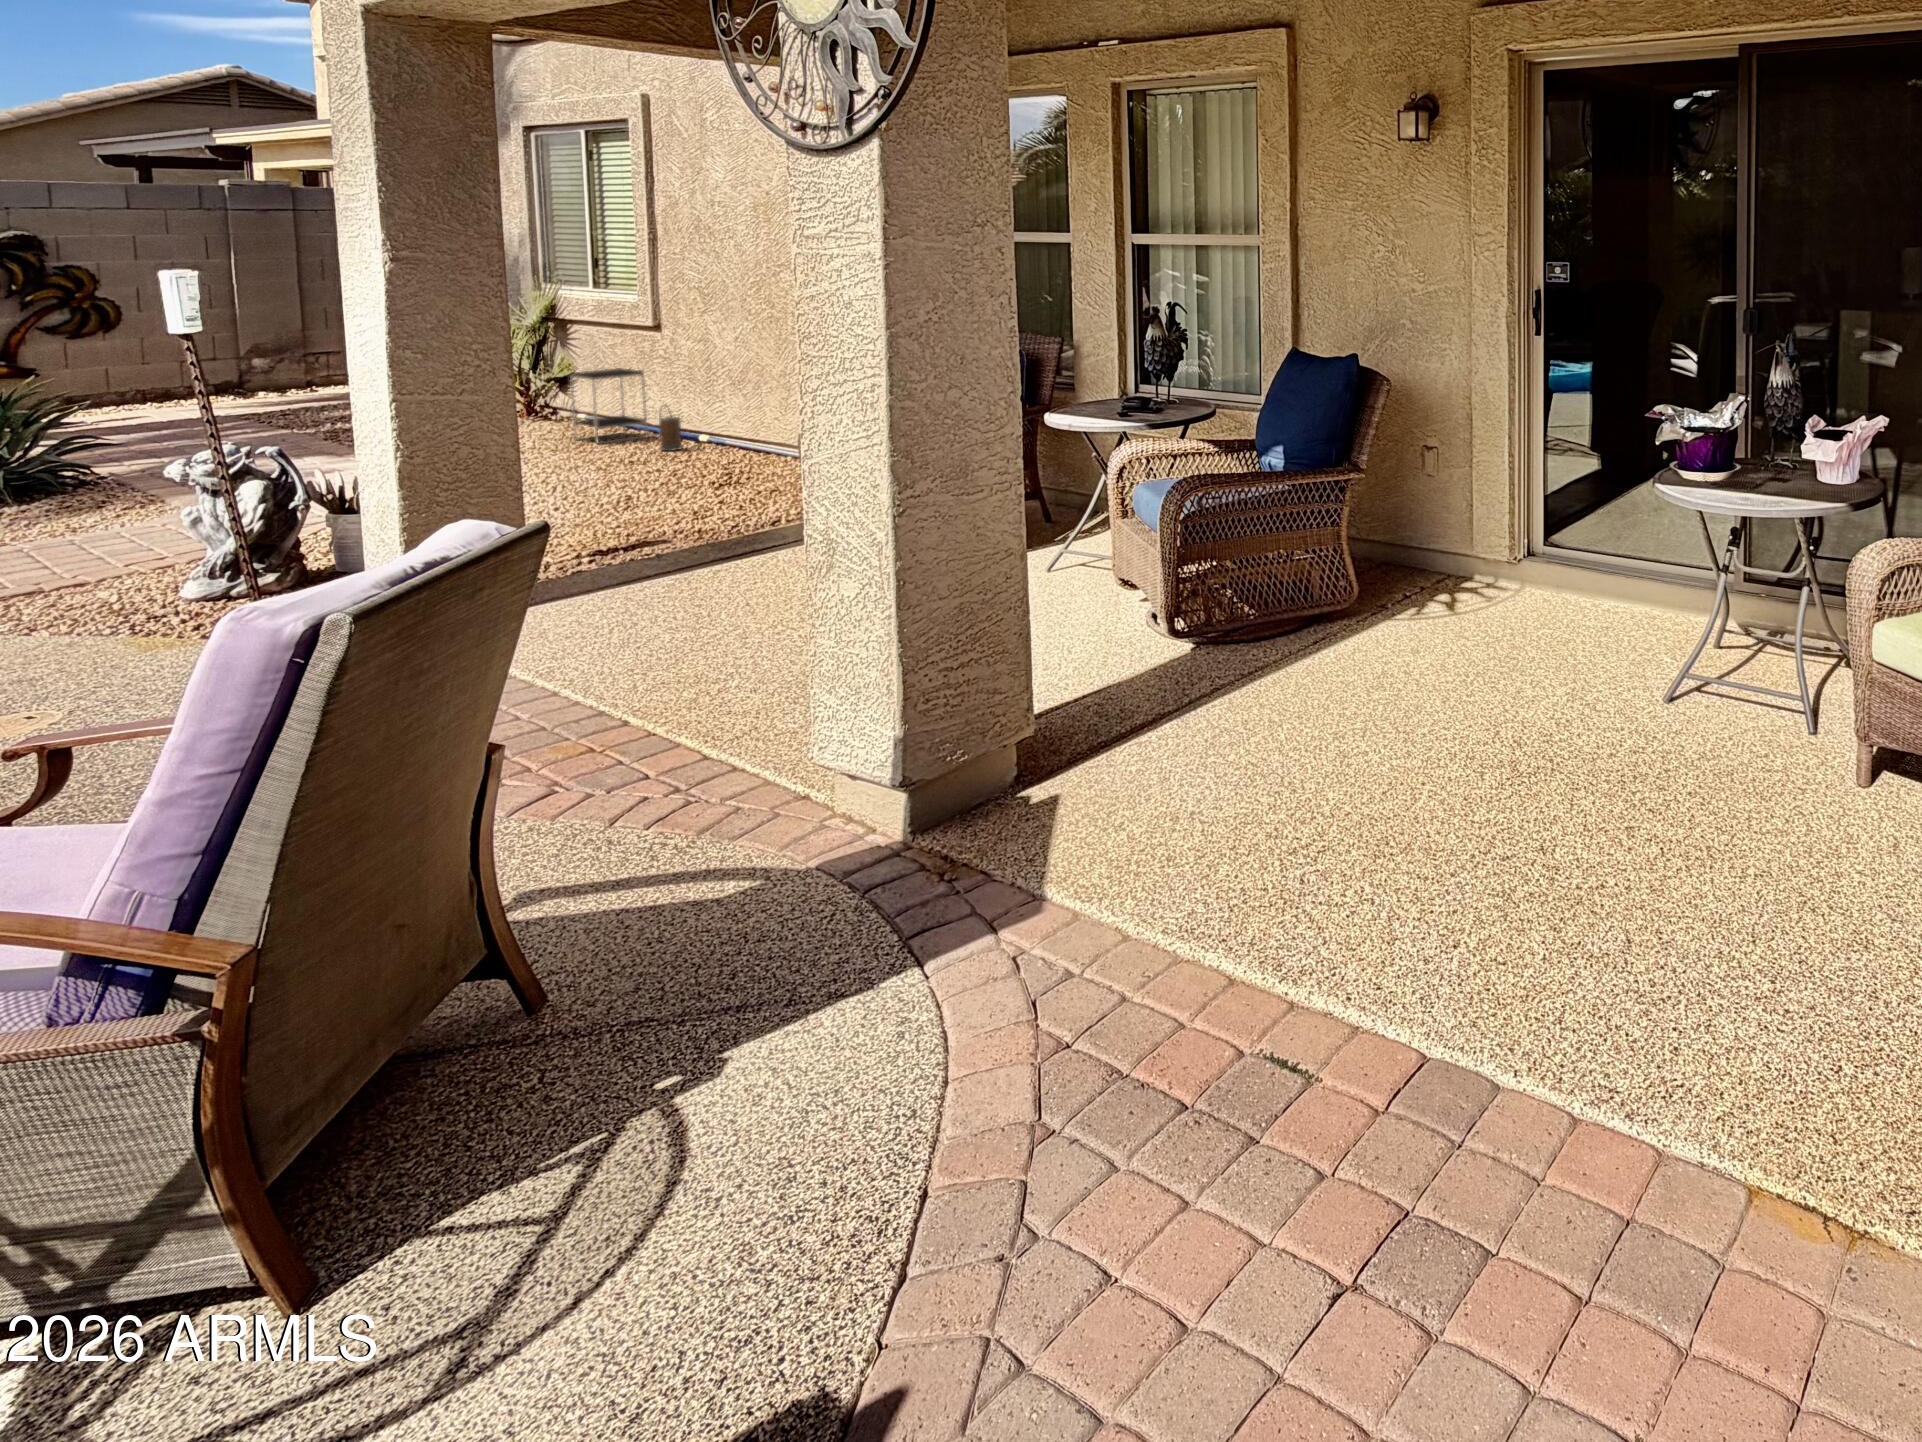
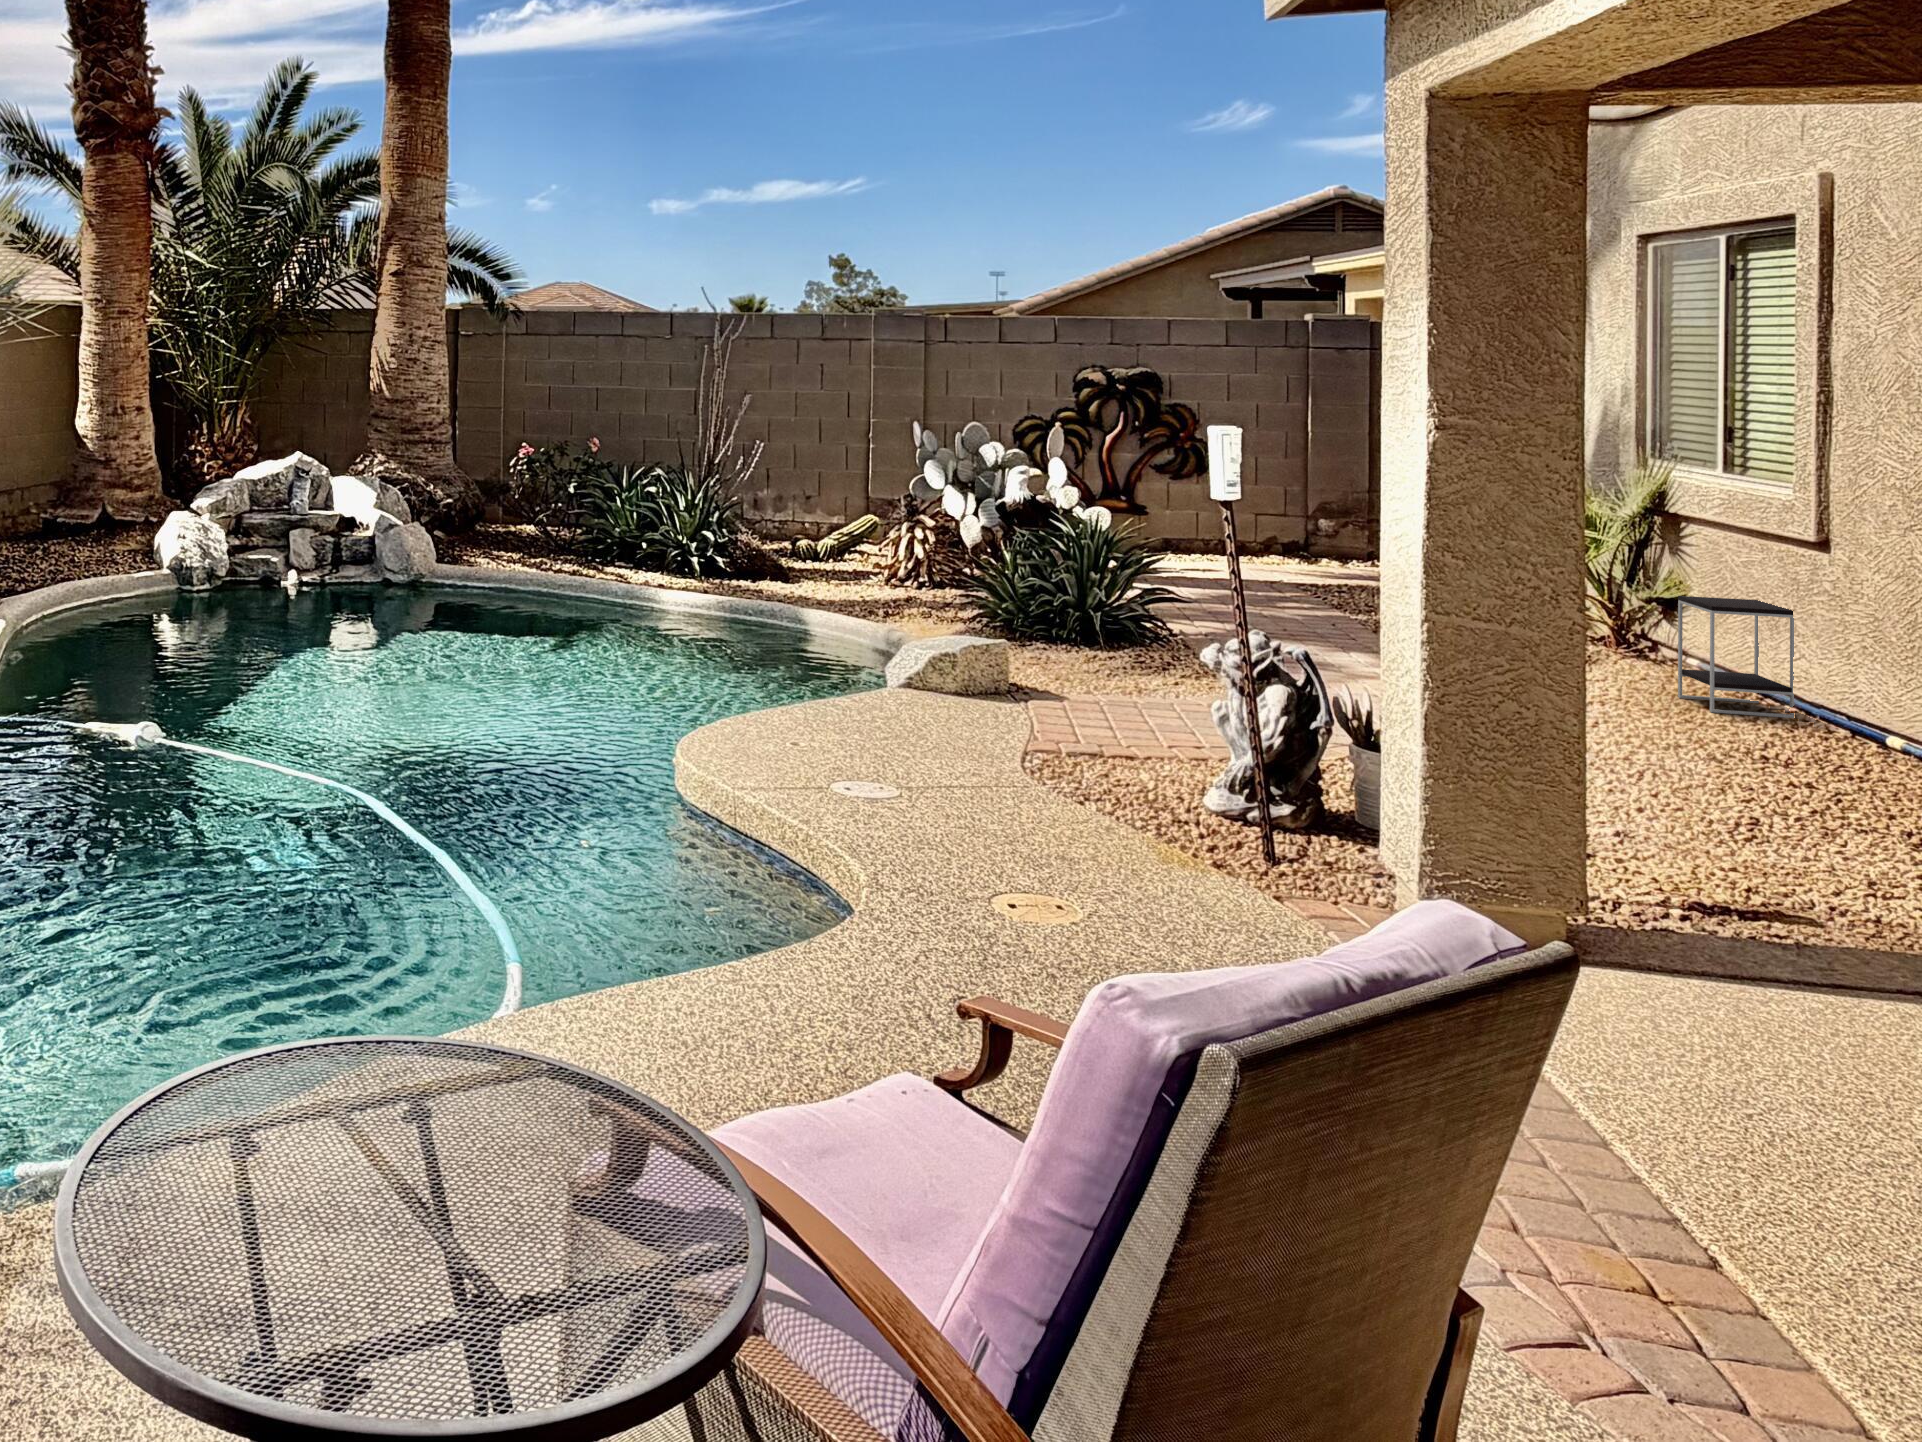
watering can: present [659,406,682,451] -> none [1815,672,1853,753]

